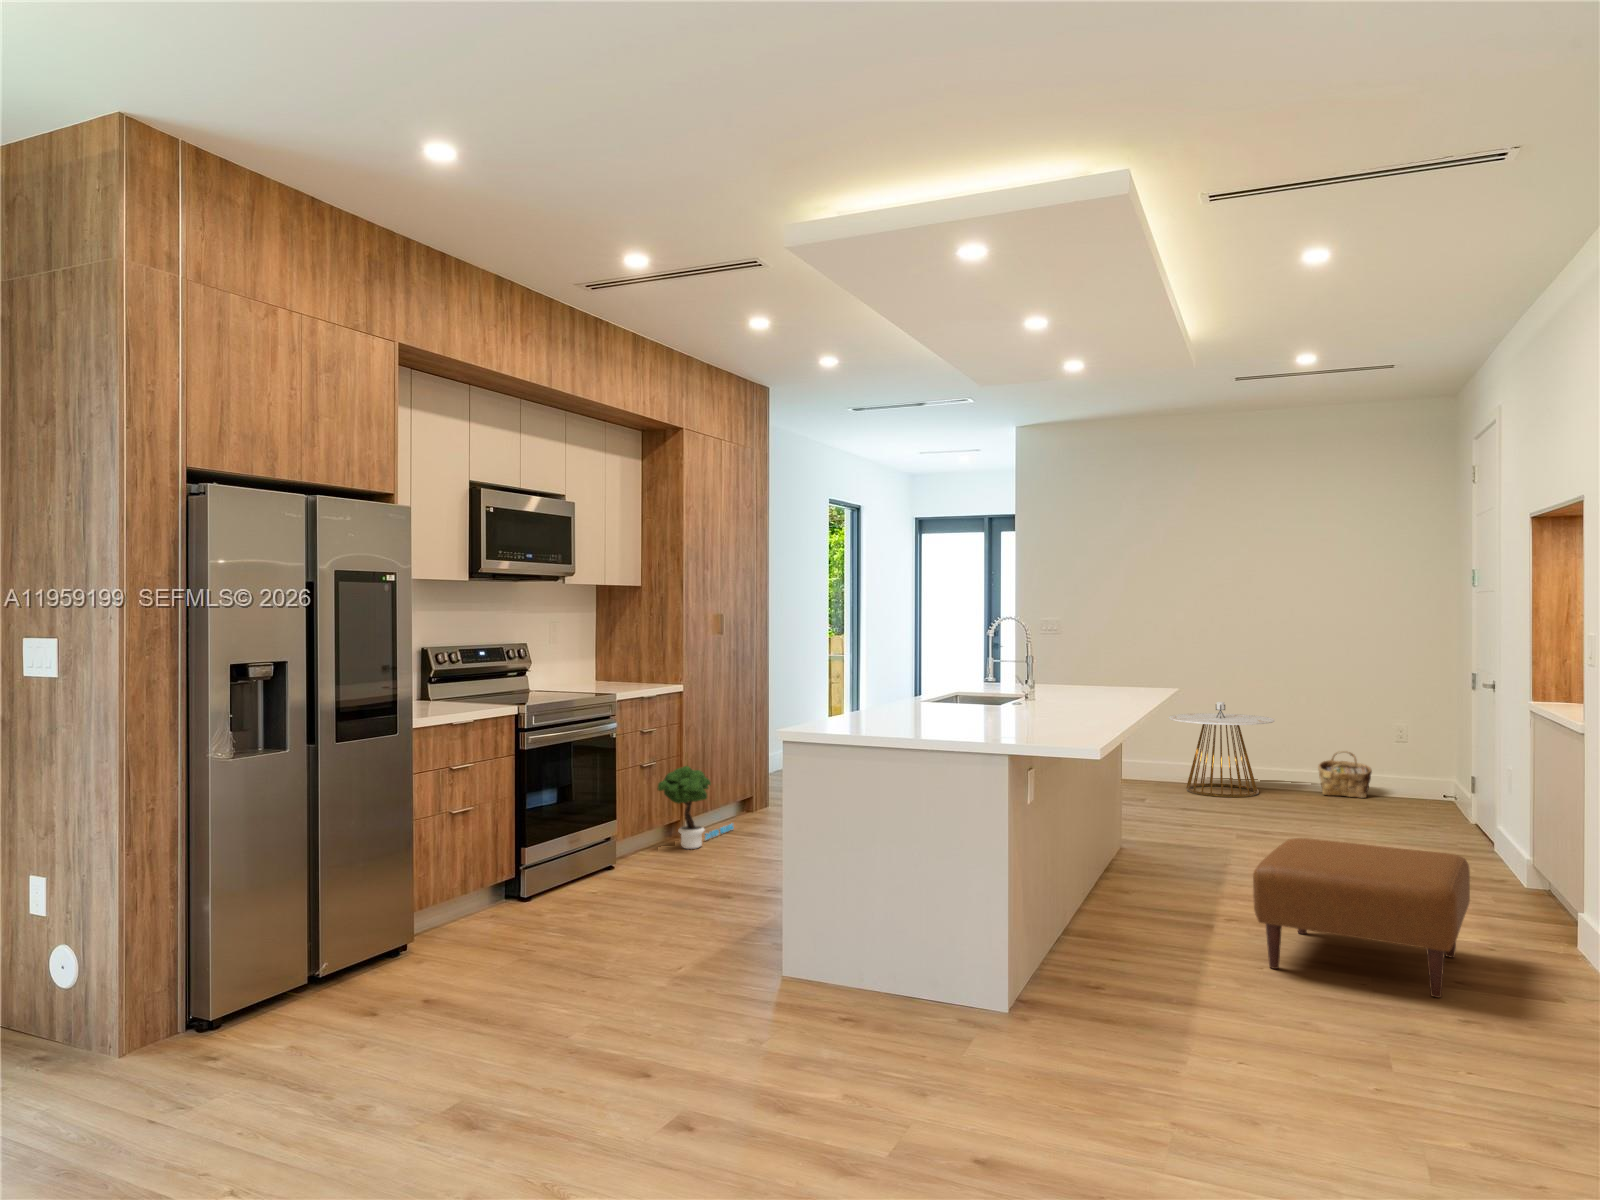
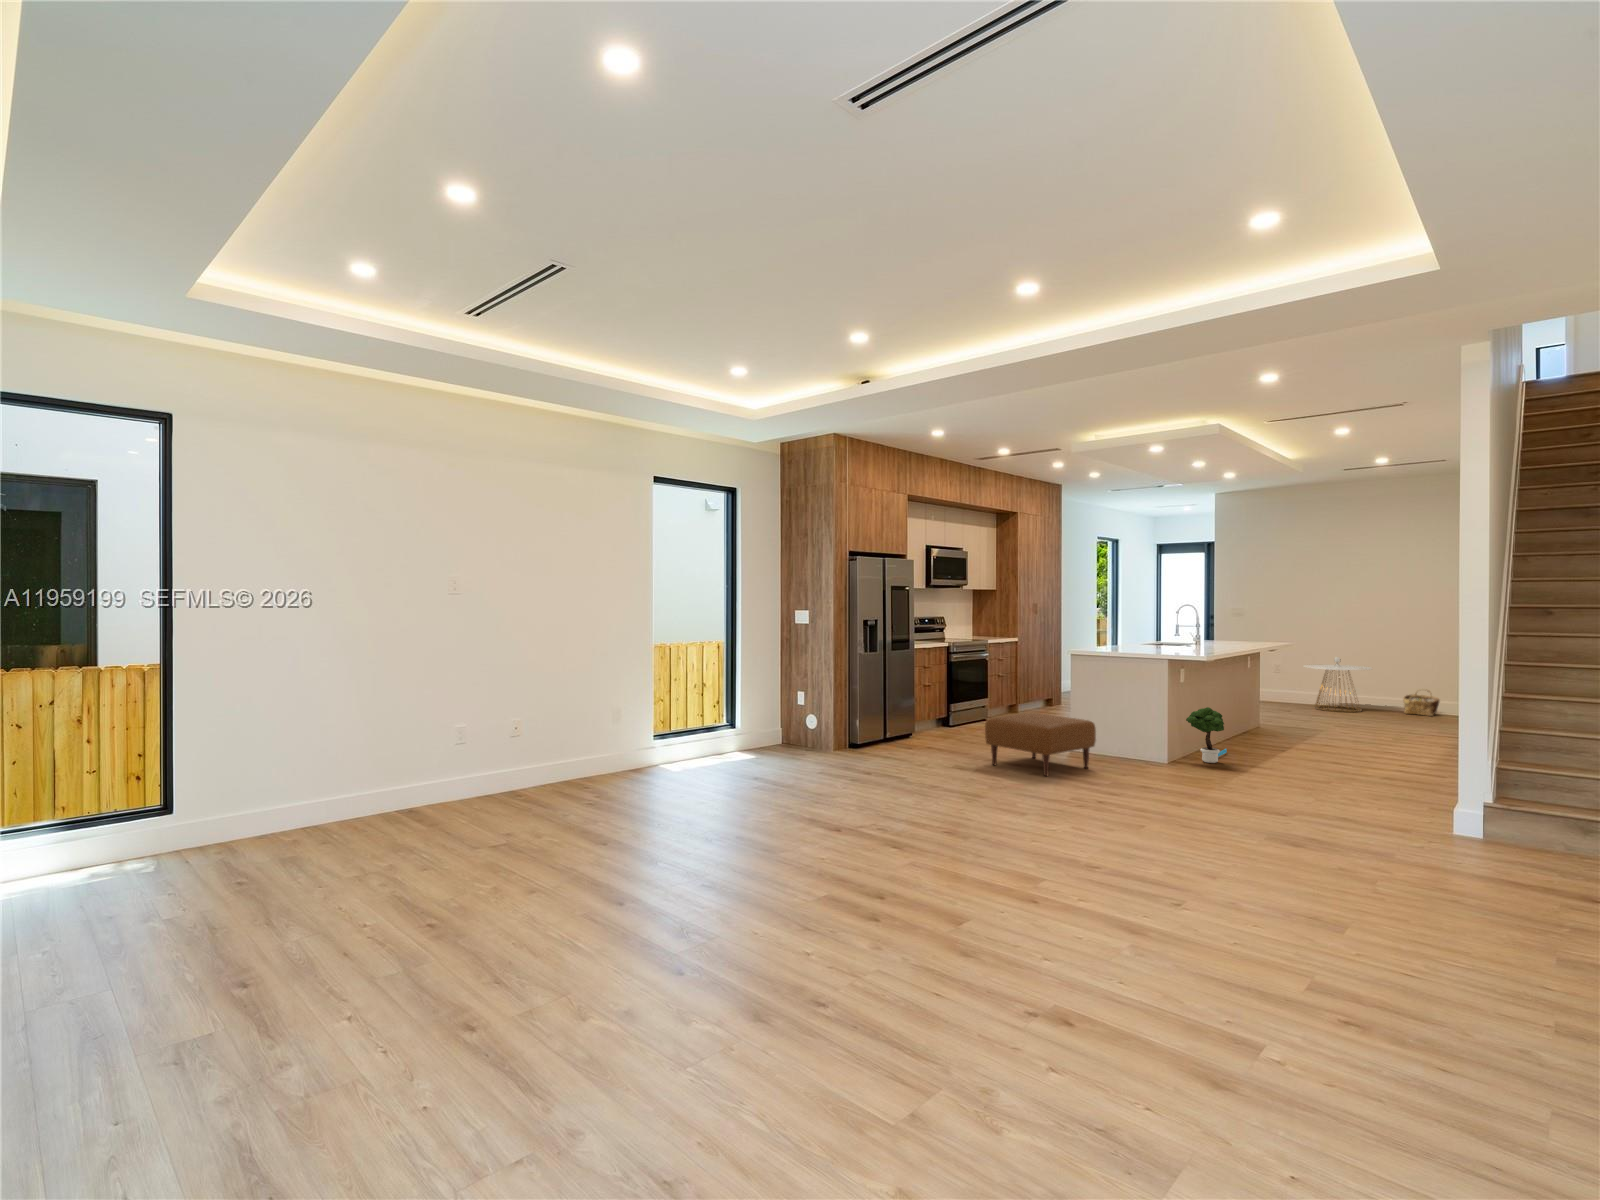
potted tree: present [657,766,734,849] -> present [1186,707,1227,763]
ottoman: present [1253,838,1470,998] -> present [985,713,1096,776]

